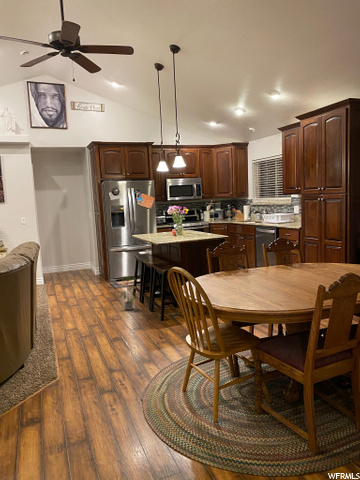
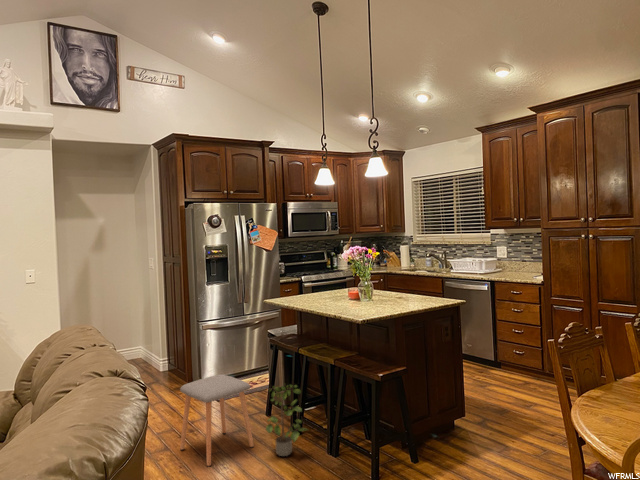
stool: none [82,271,117,311] -> present [180,374,254,467]

